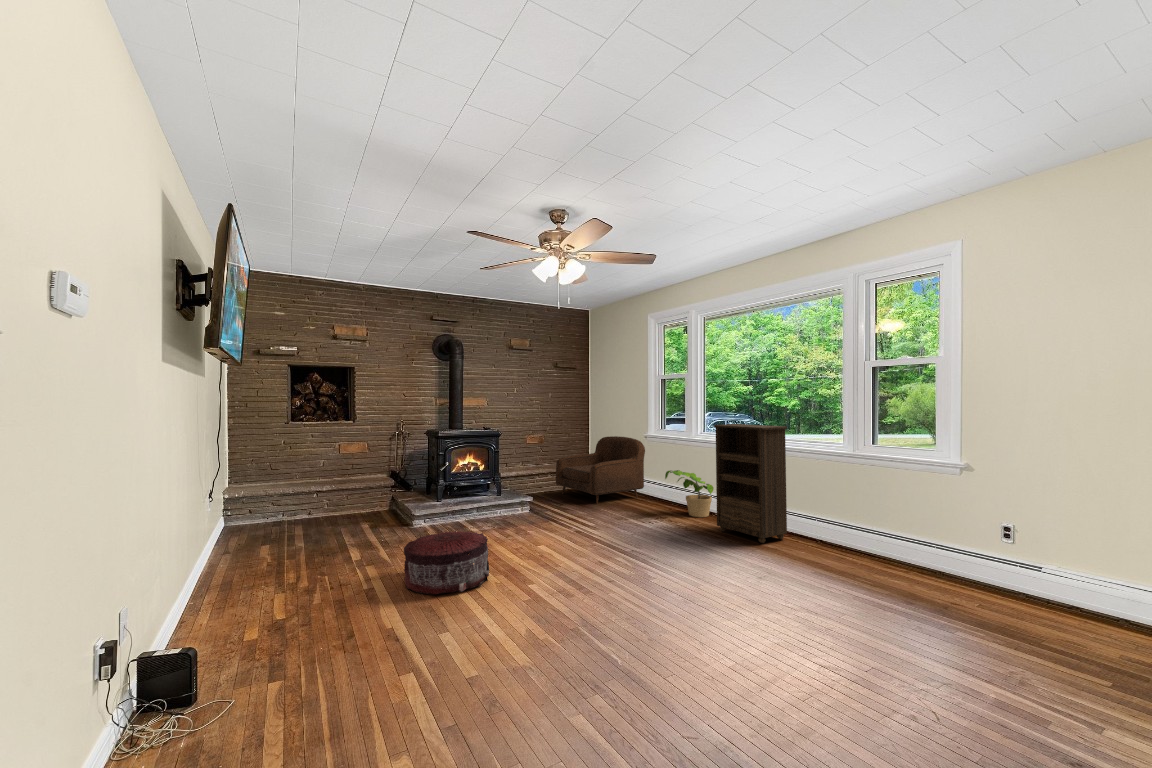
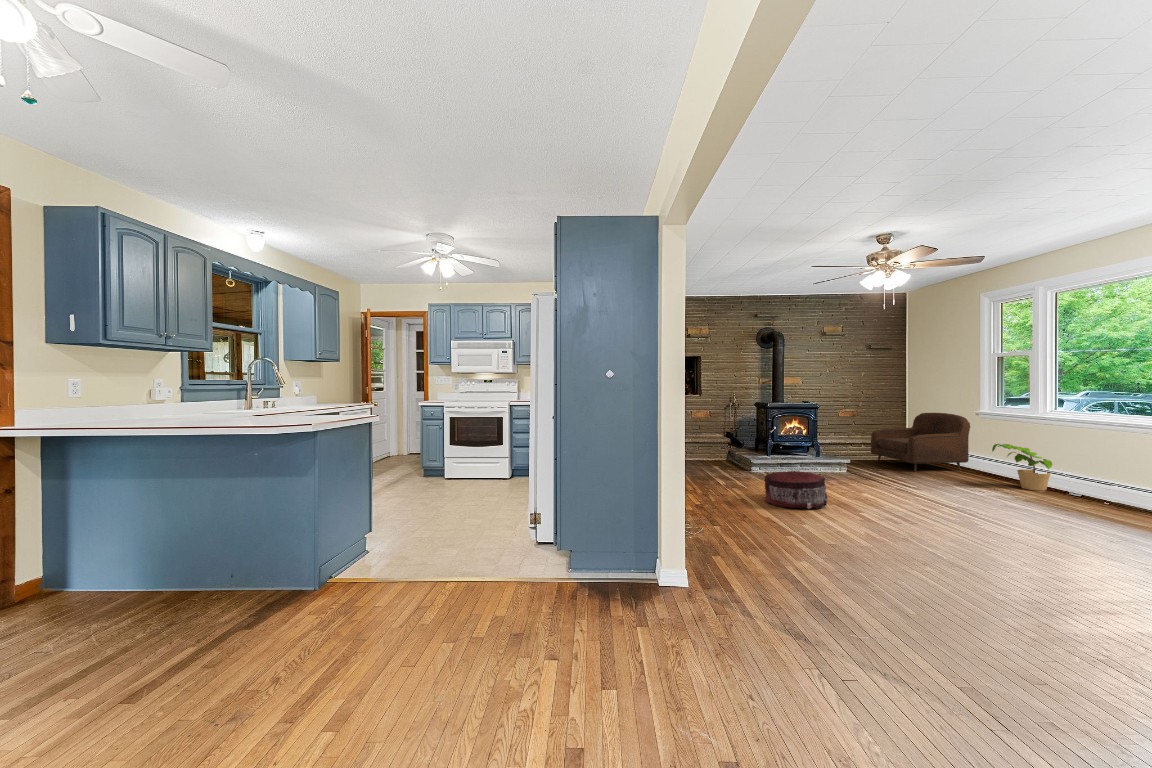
bookshelf: present [714,424,787,543] -> none [1051,401,1145,515]

